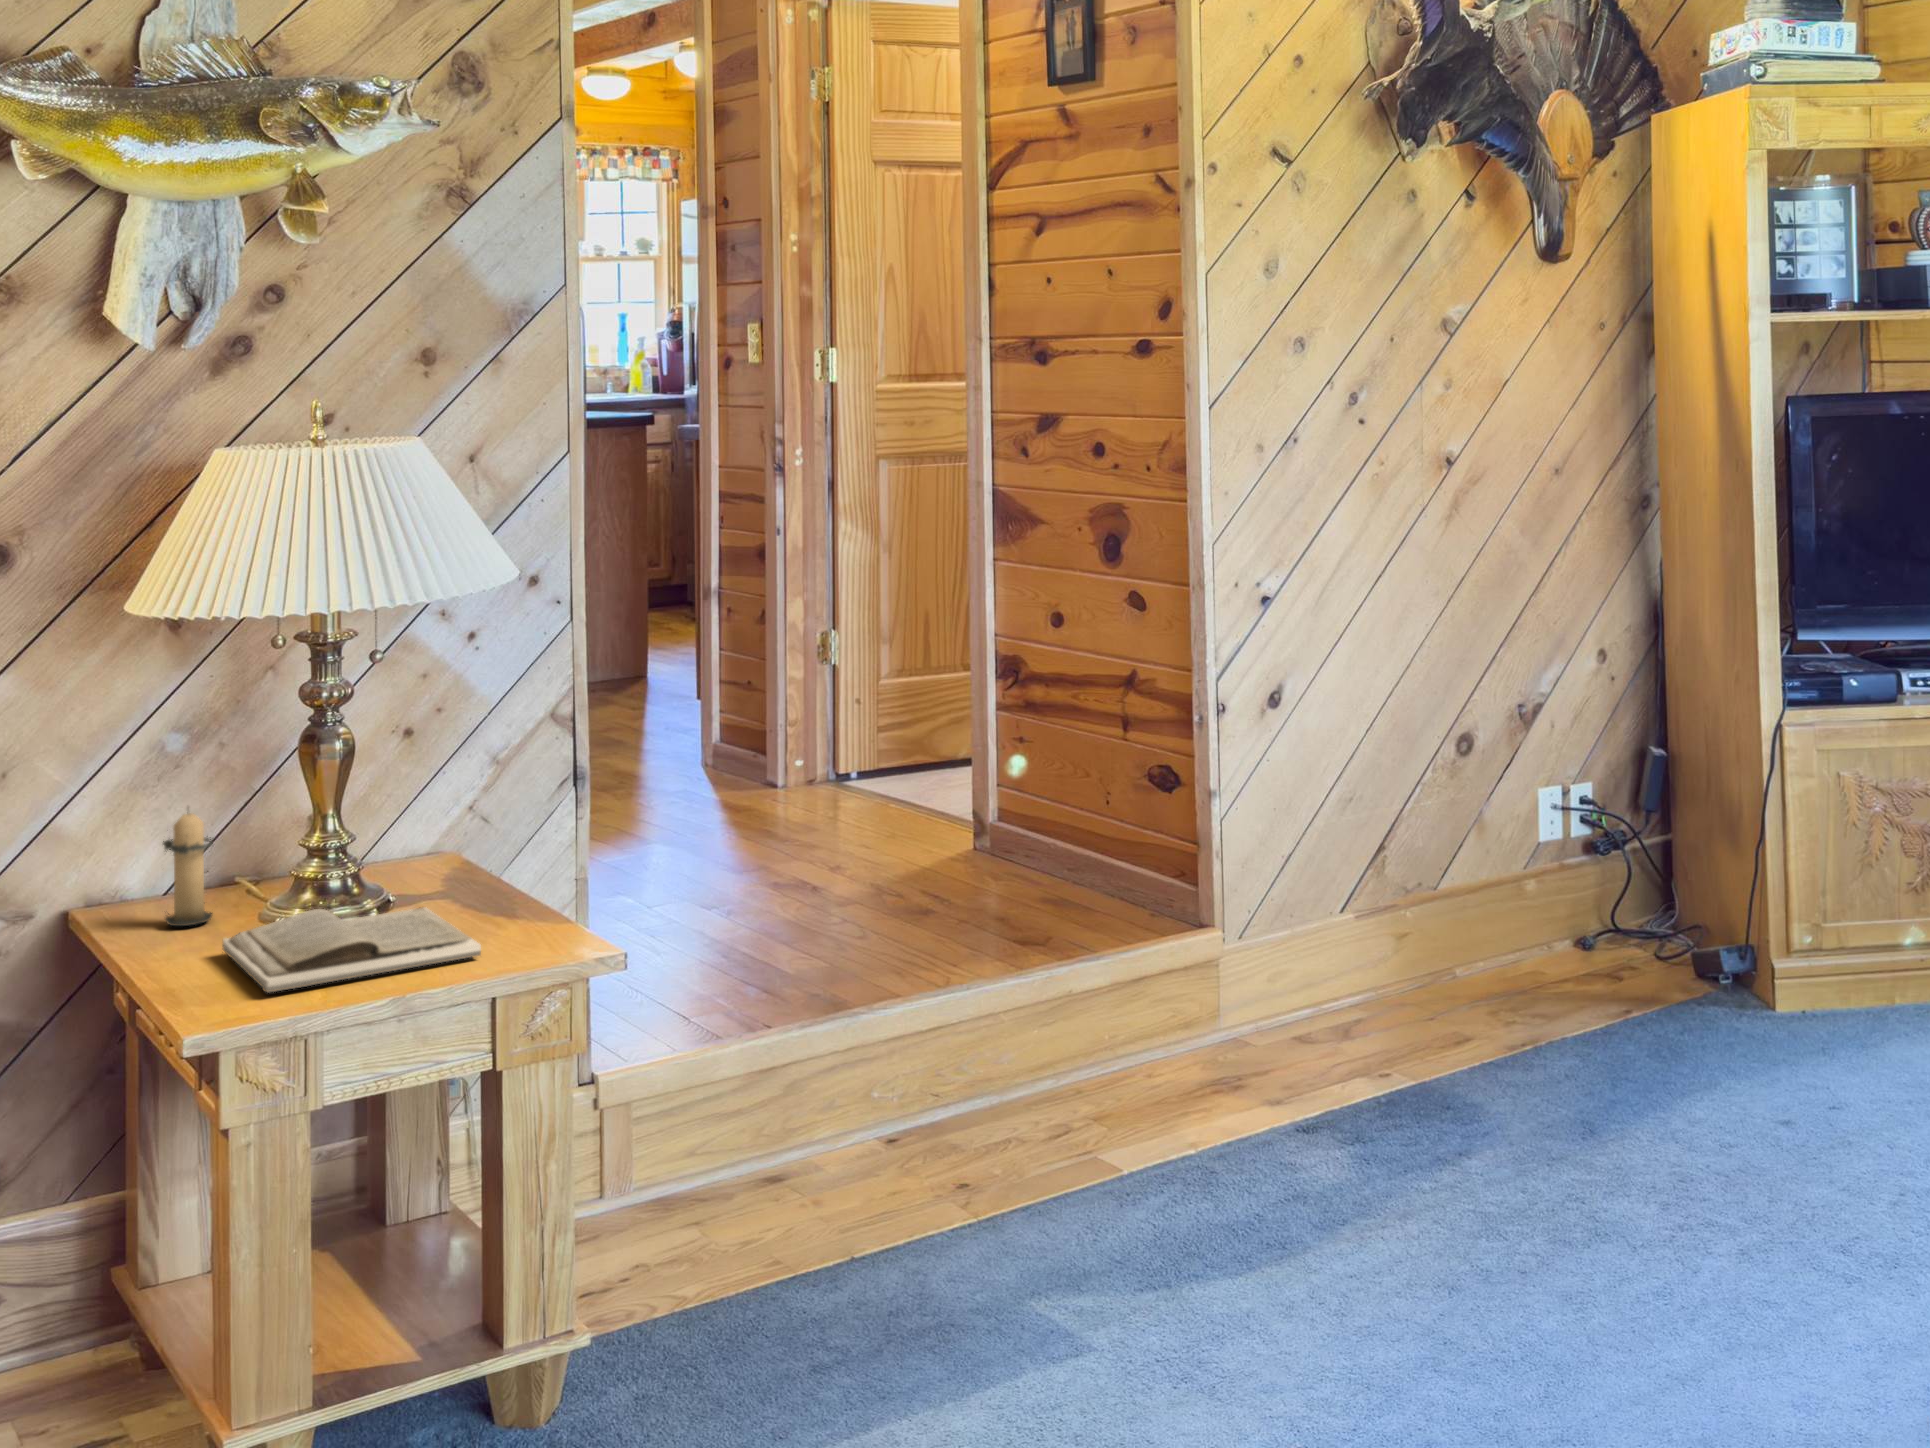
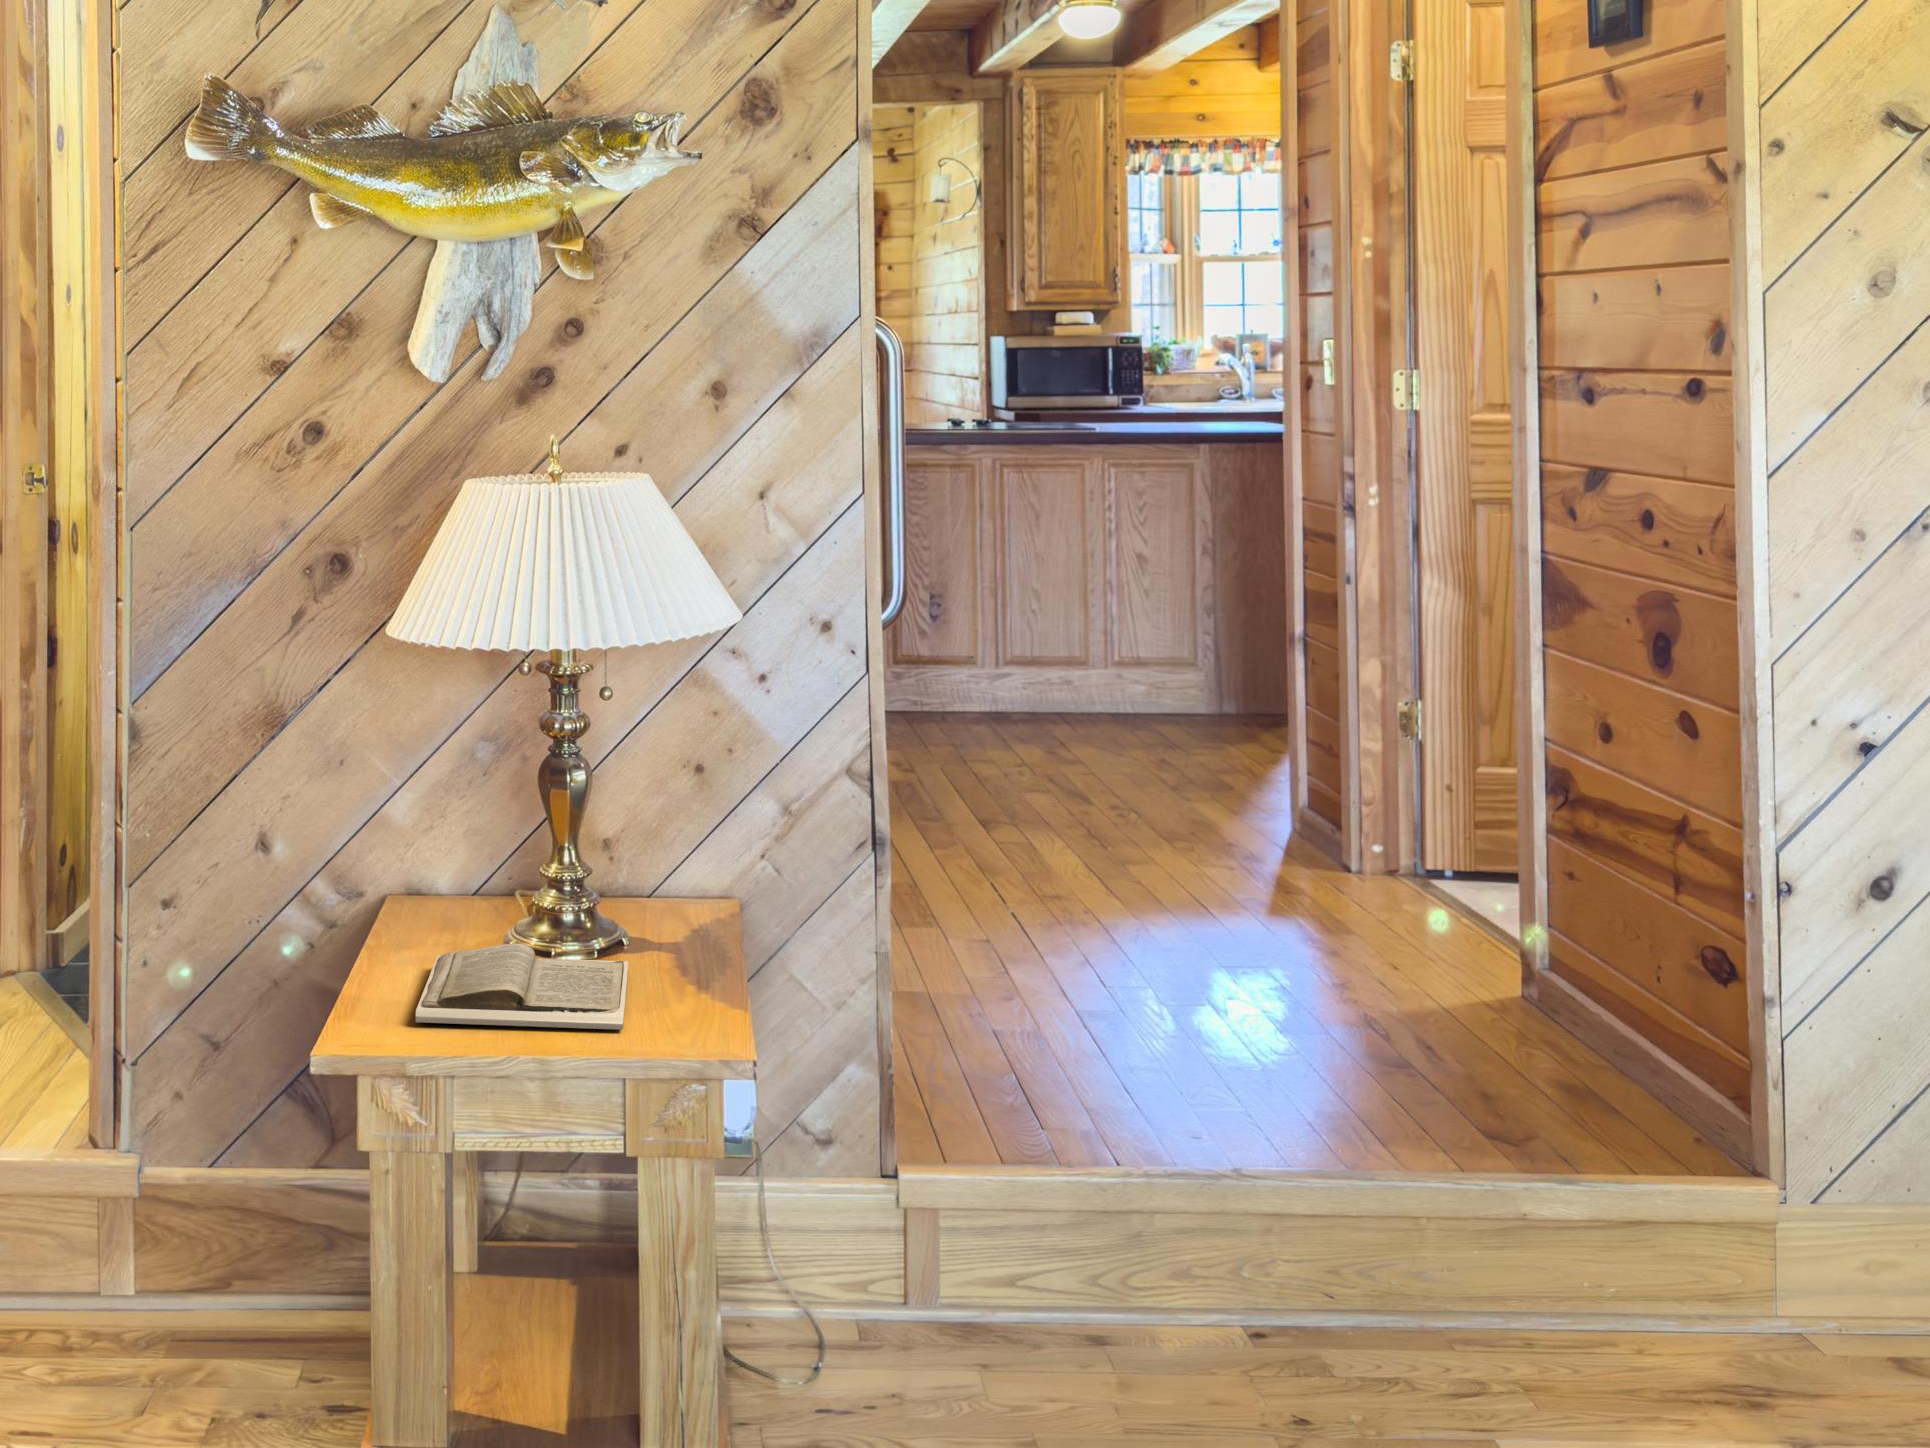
candle: present [163,813,213,926] -> none [427,818,482,934]

